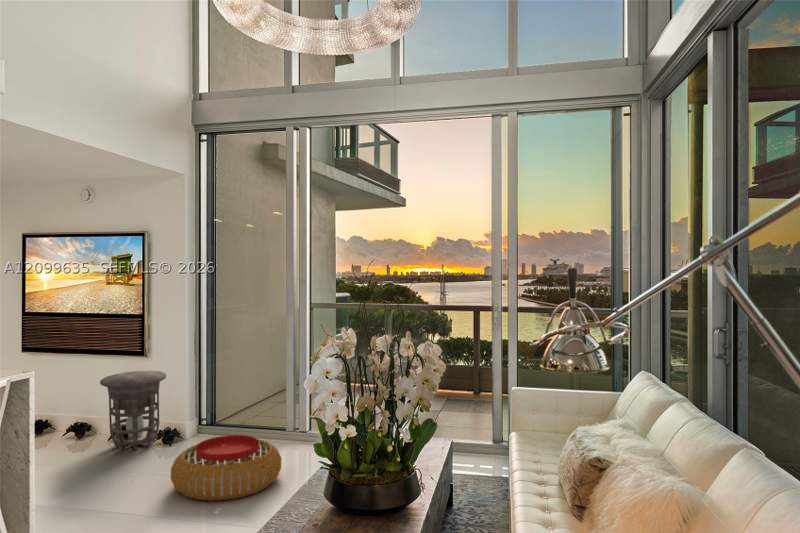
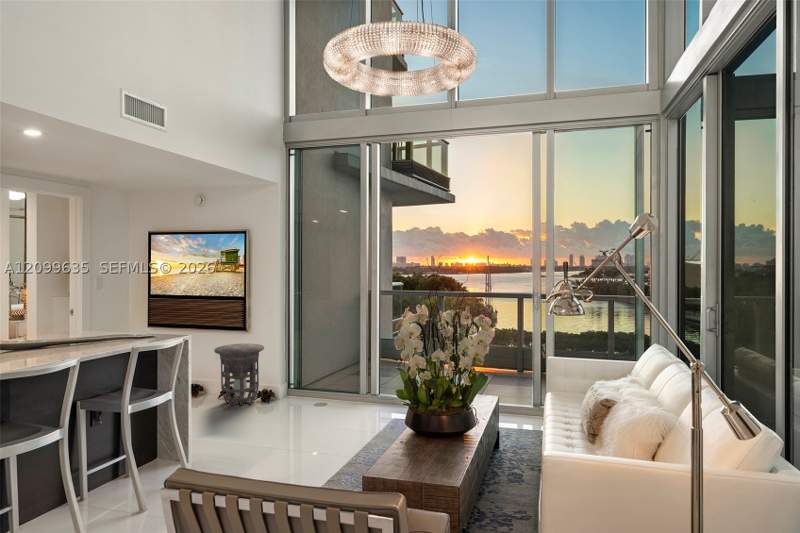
pouf: present [171,435,281,501] -> none [277,393,361,440]

